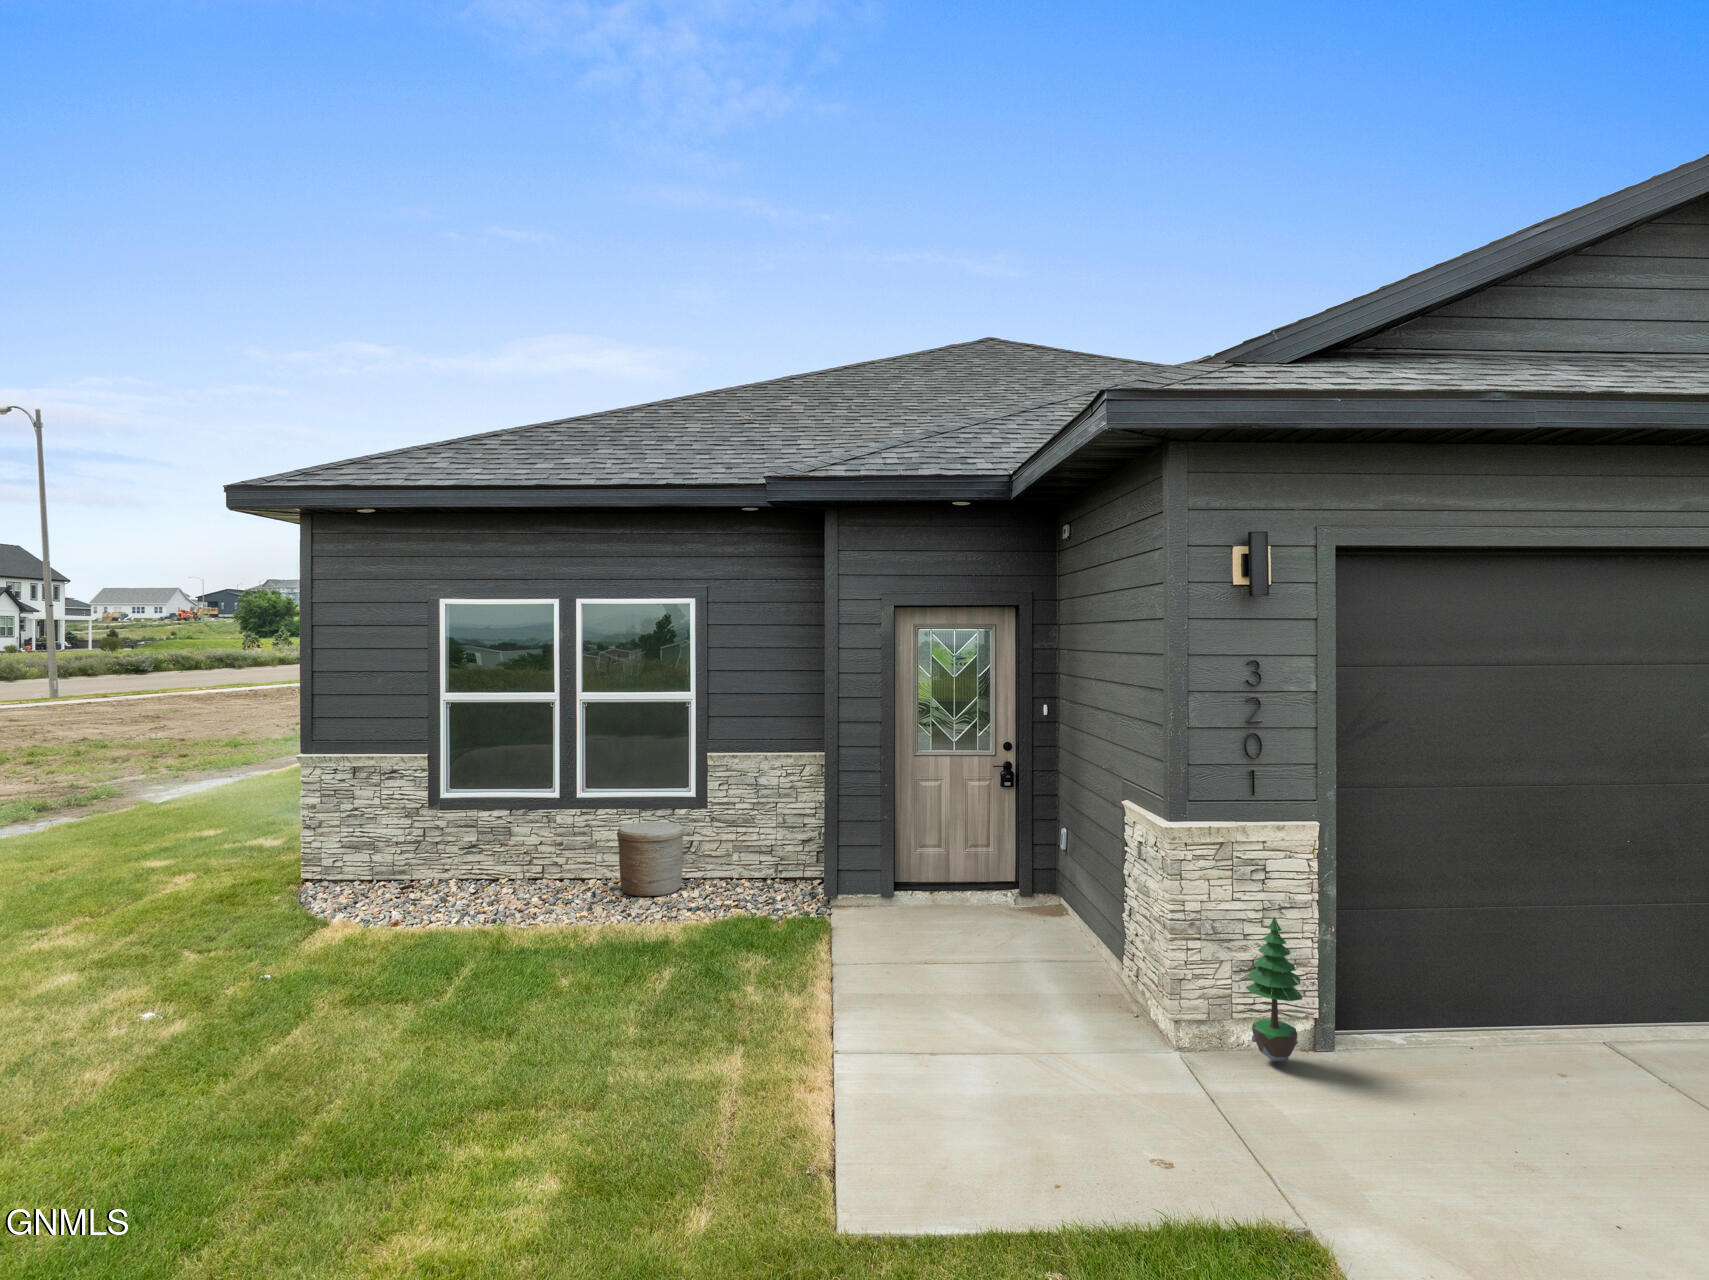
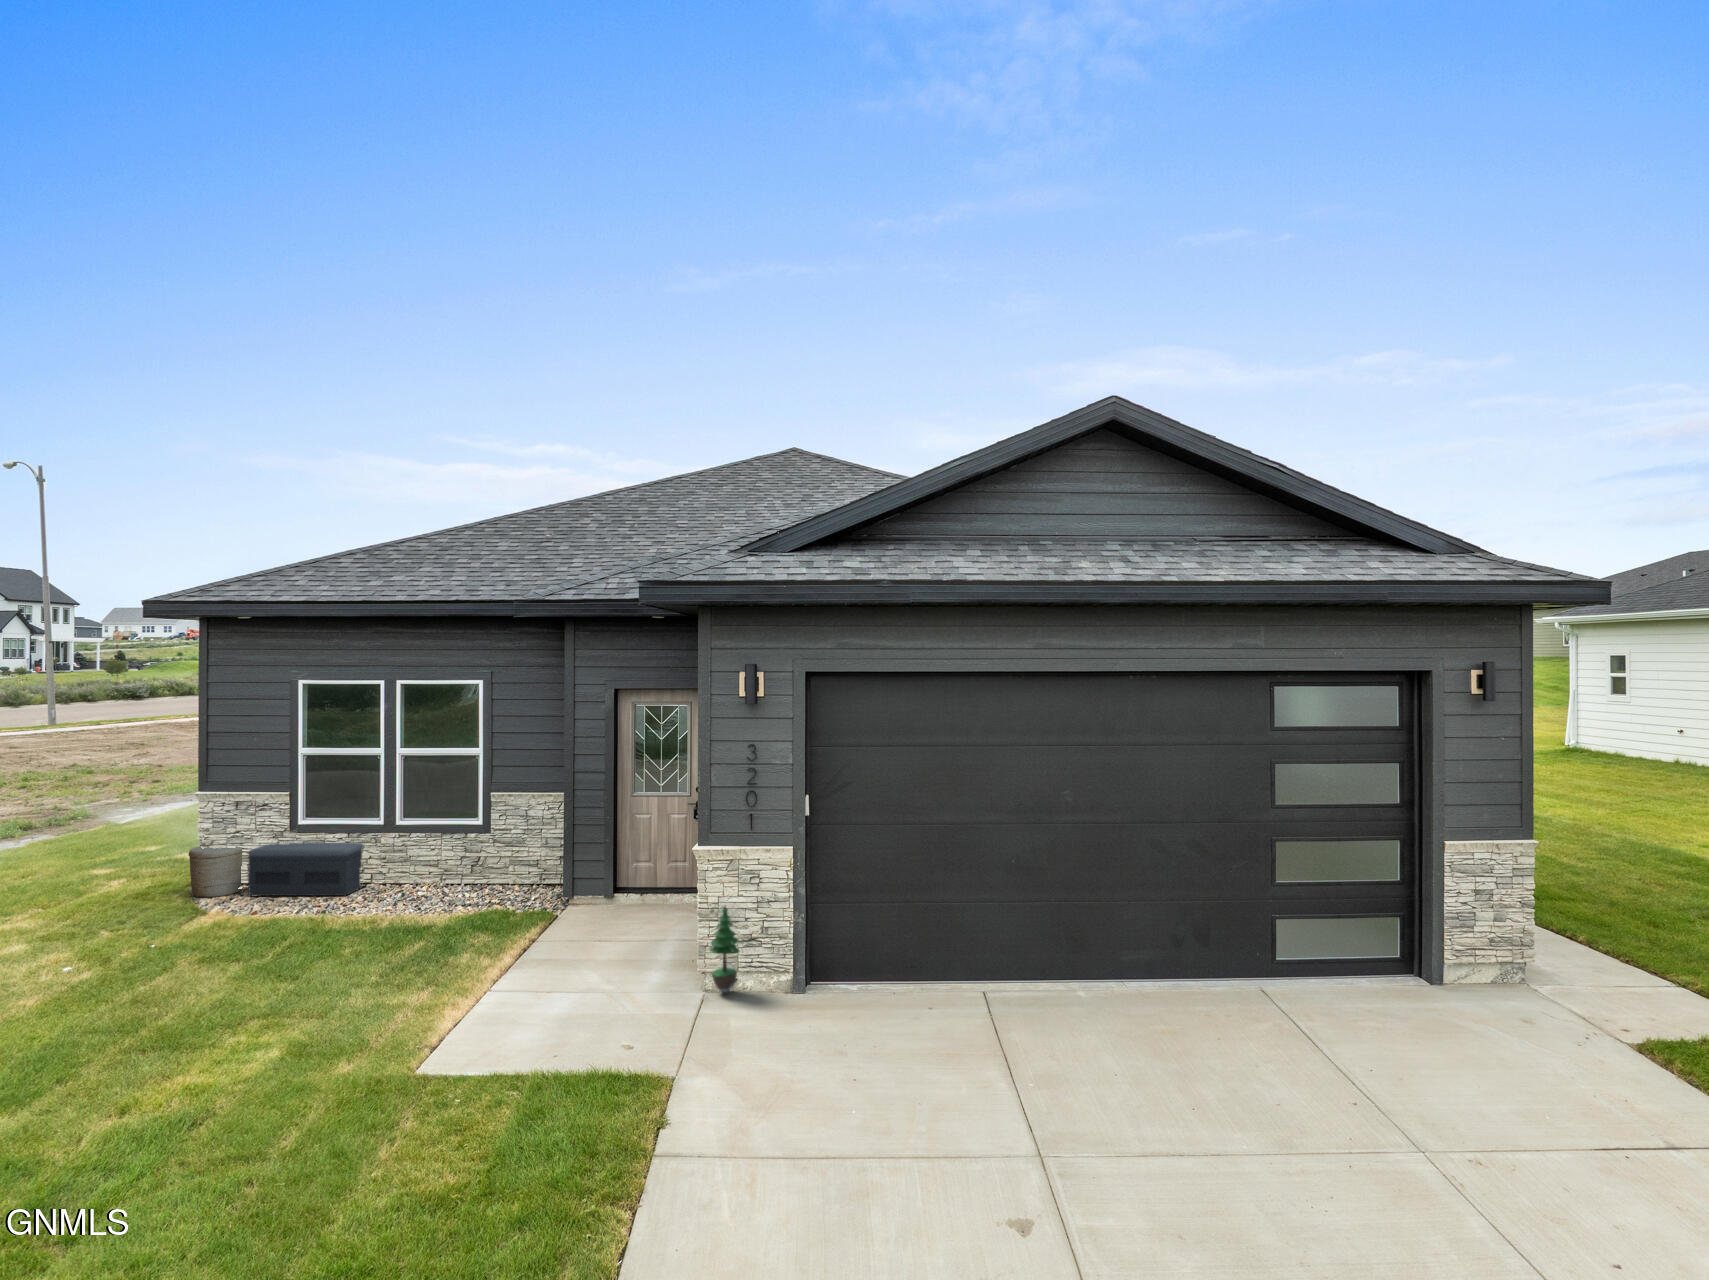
storage bench: none [379,821,538,898] -> present [248,841,364,896]
woven basket: present [617,821,684,897] -> present [189,846,242,897]

